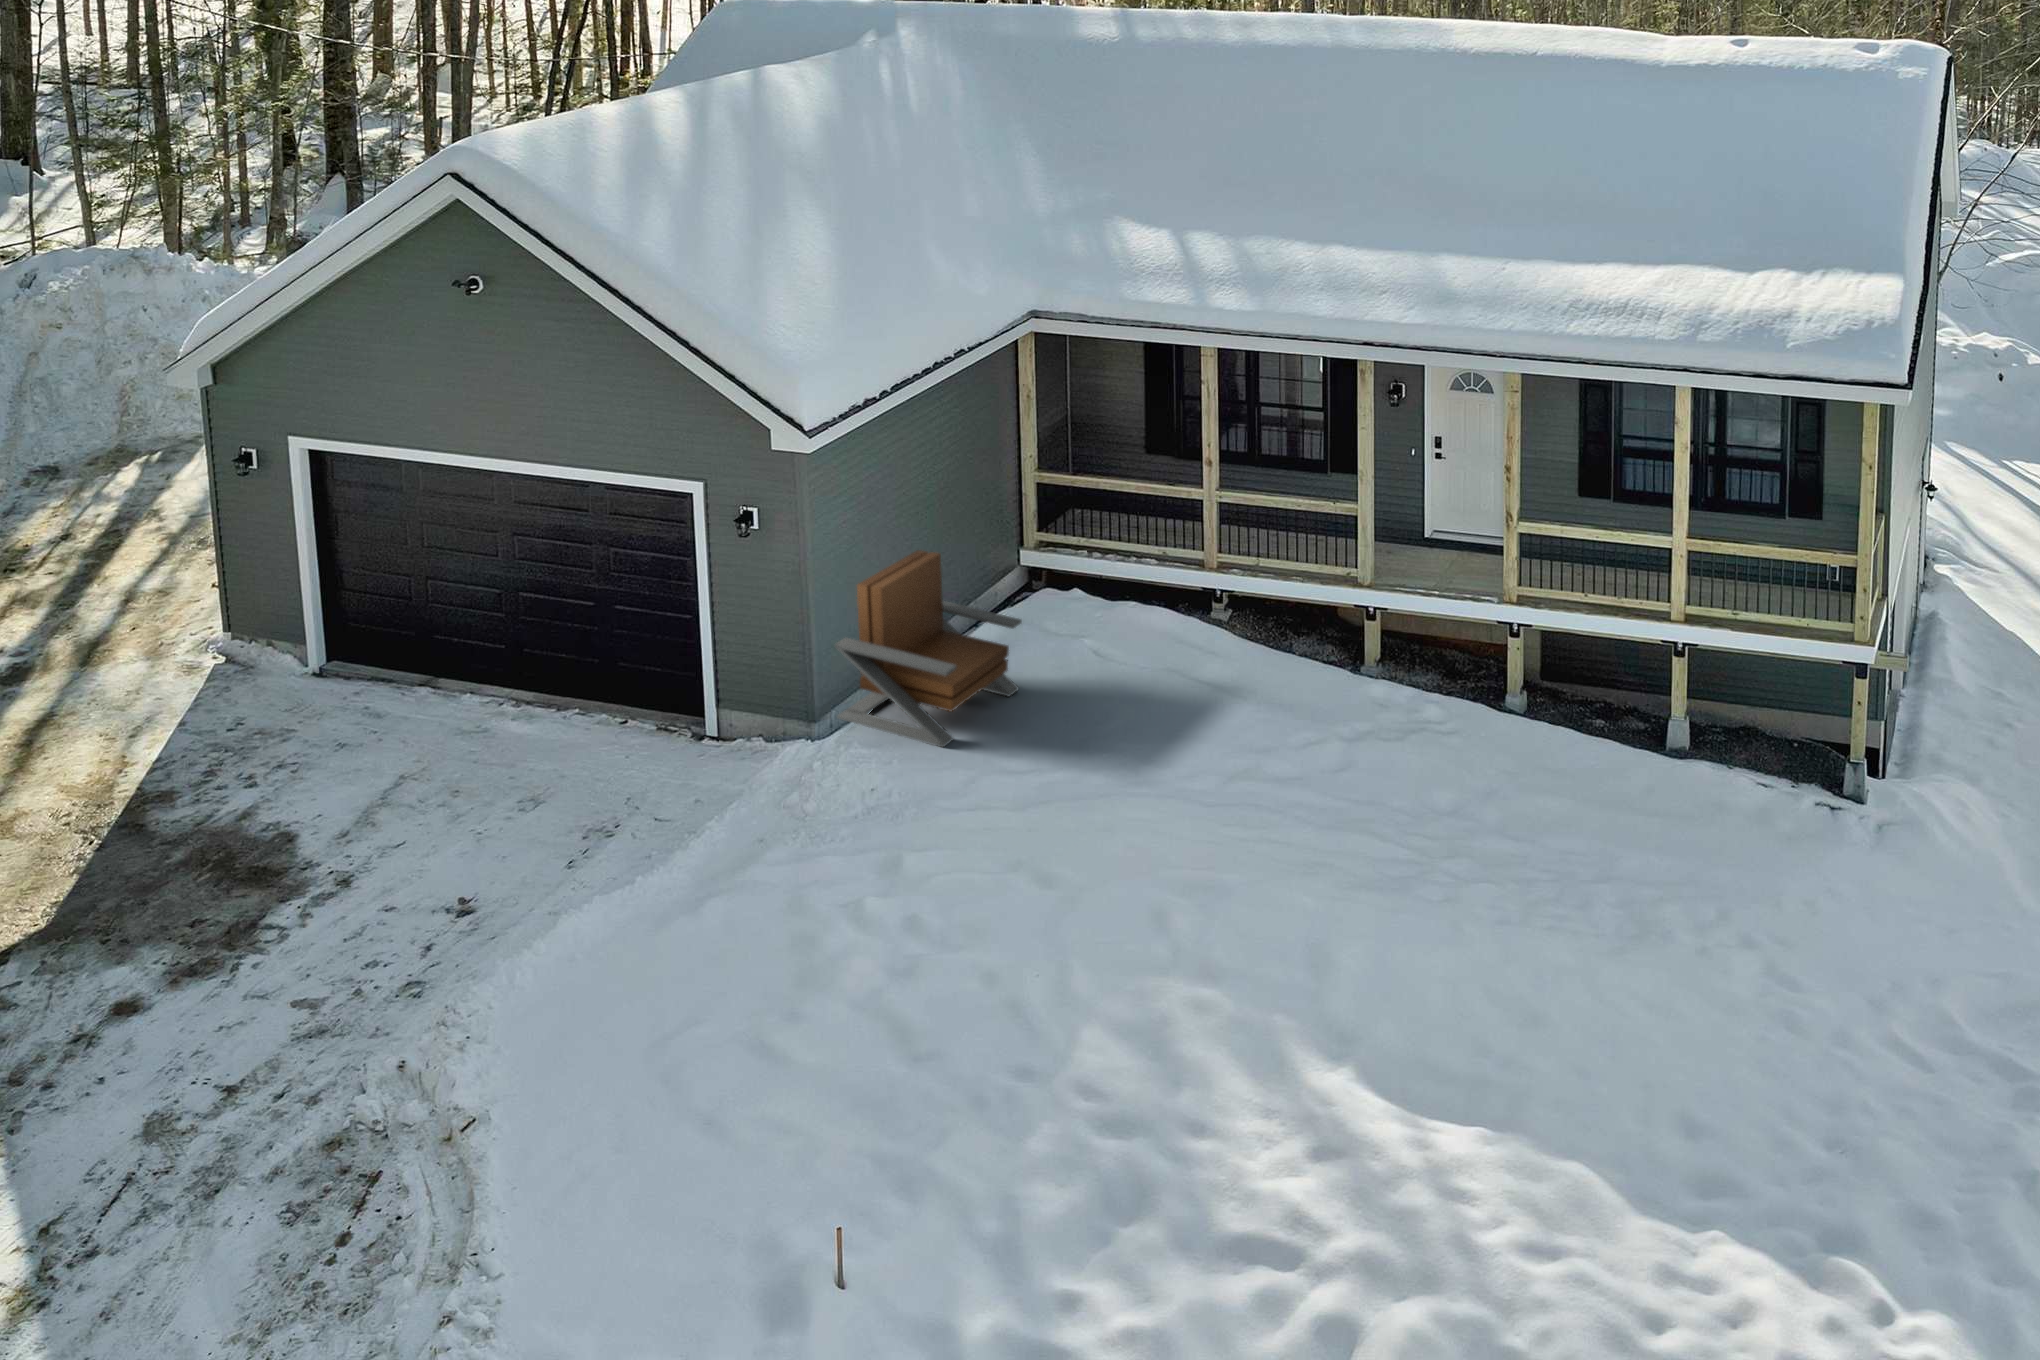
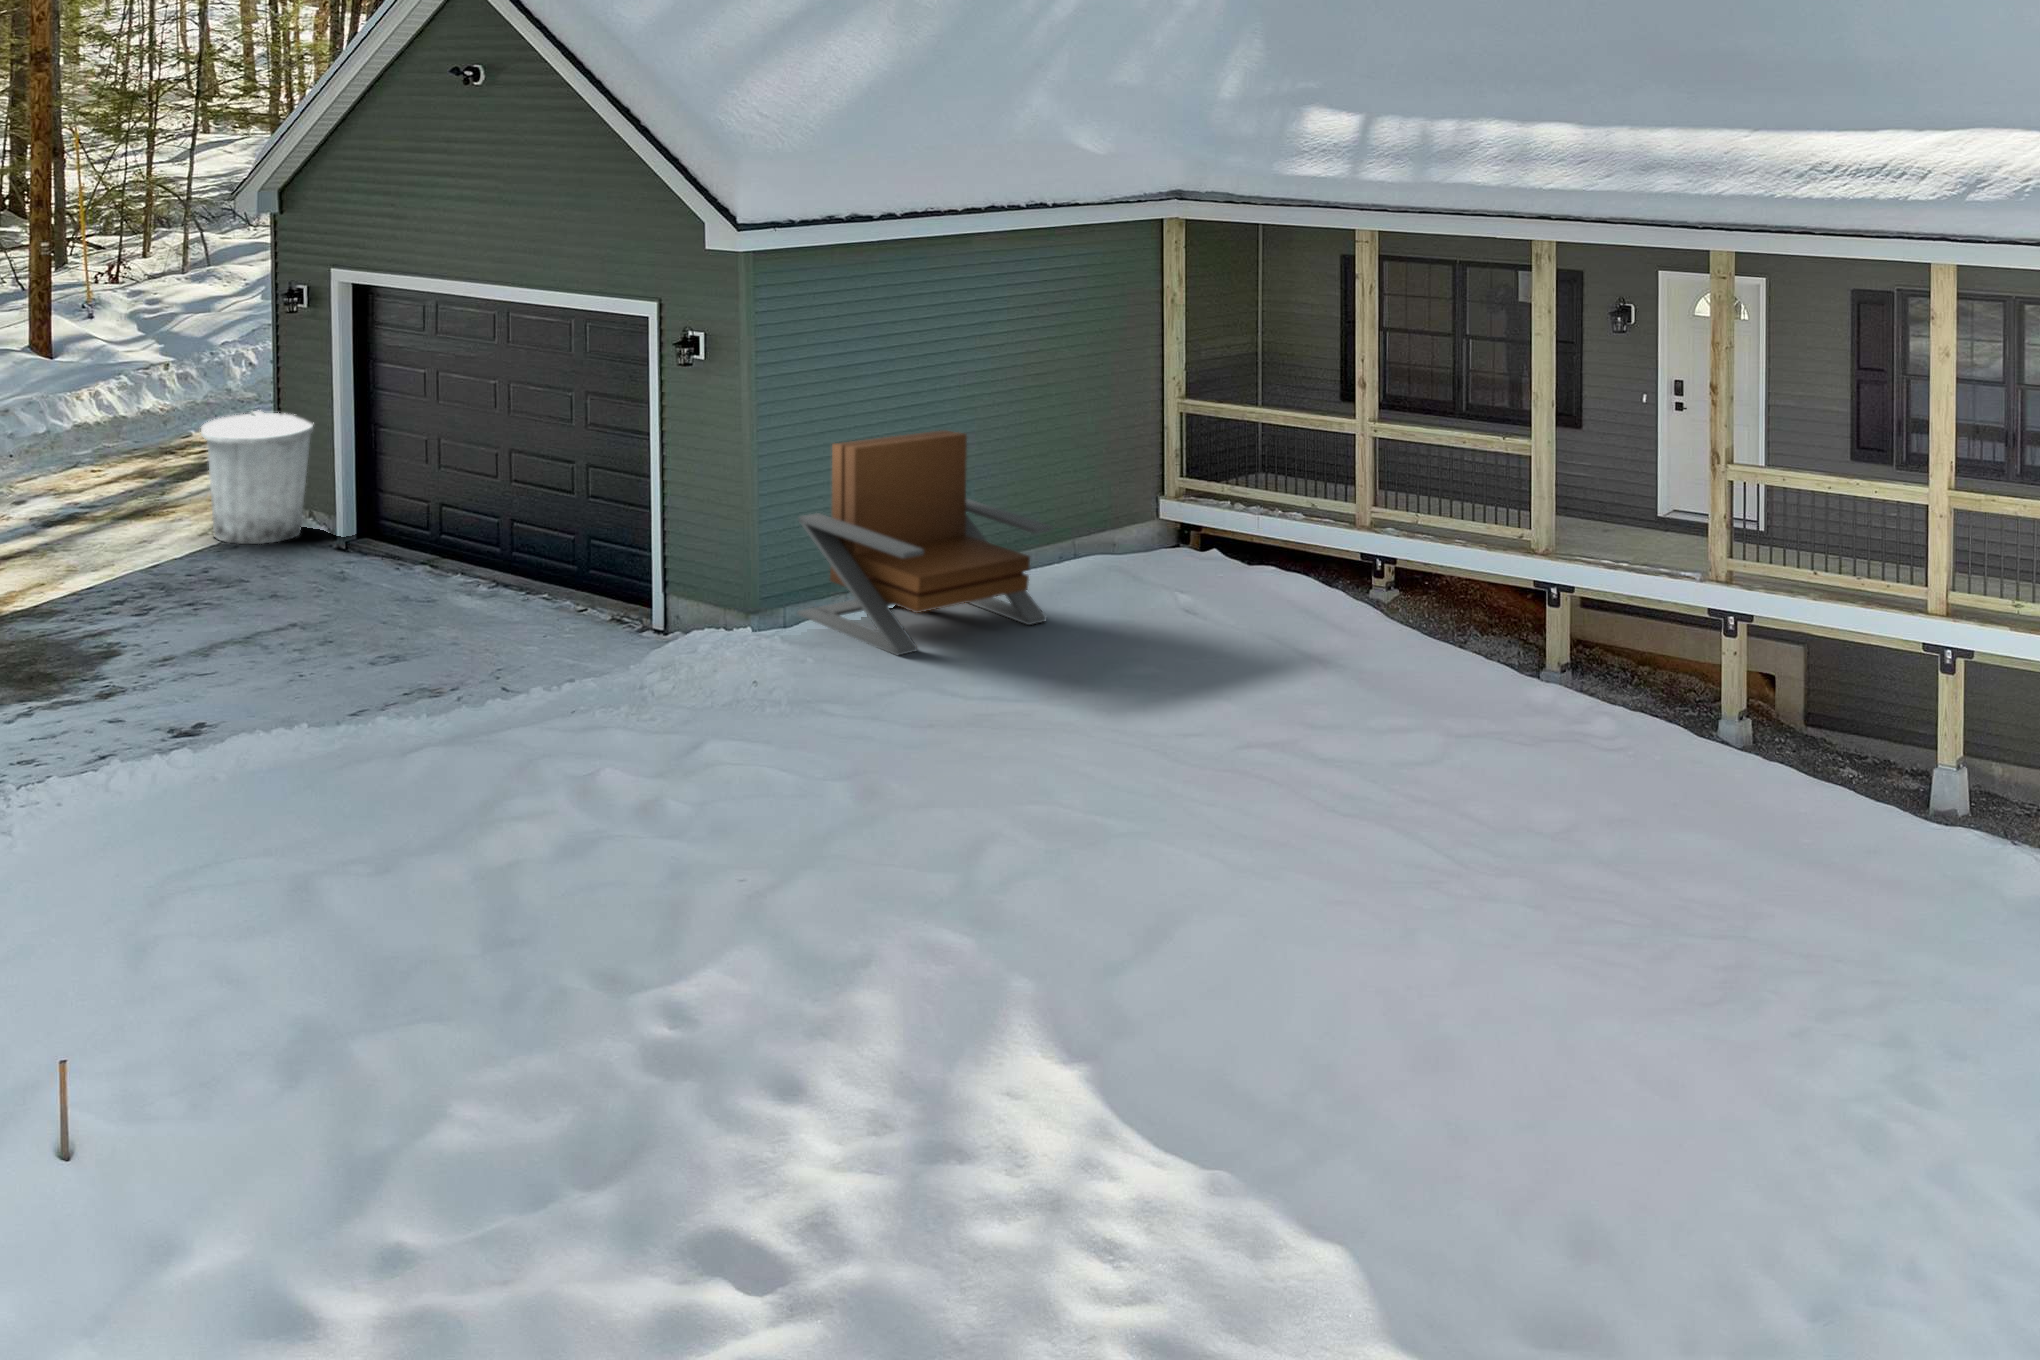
trash can: none [179,565,279,690] -> present [201,410,314,544]

